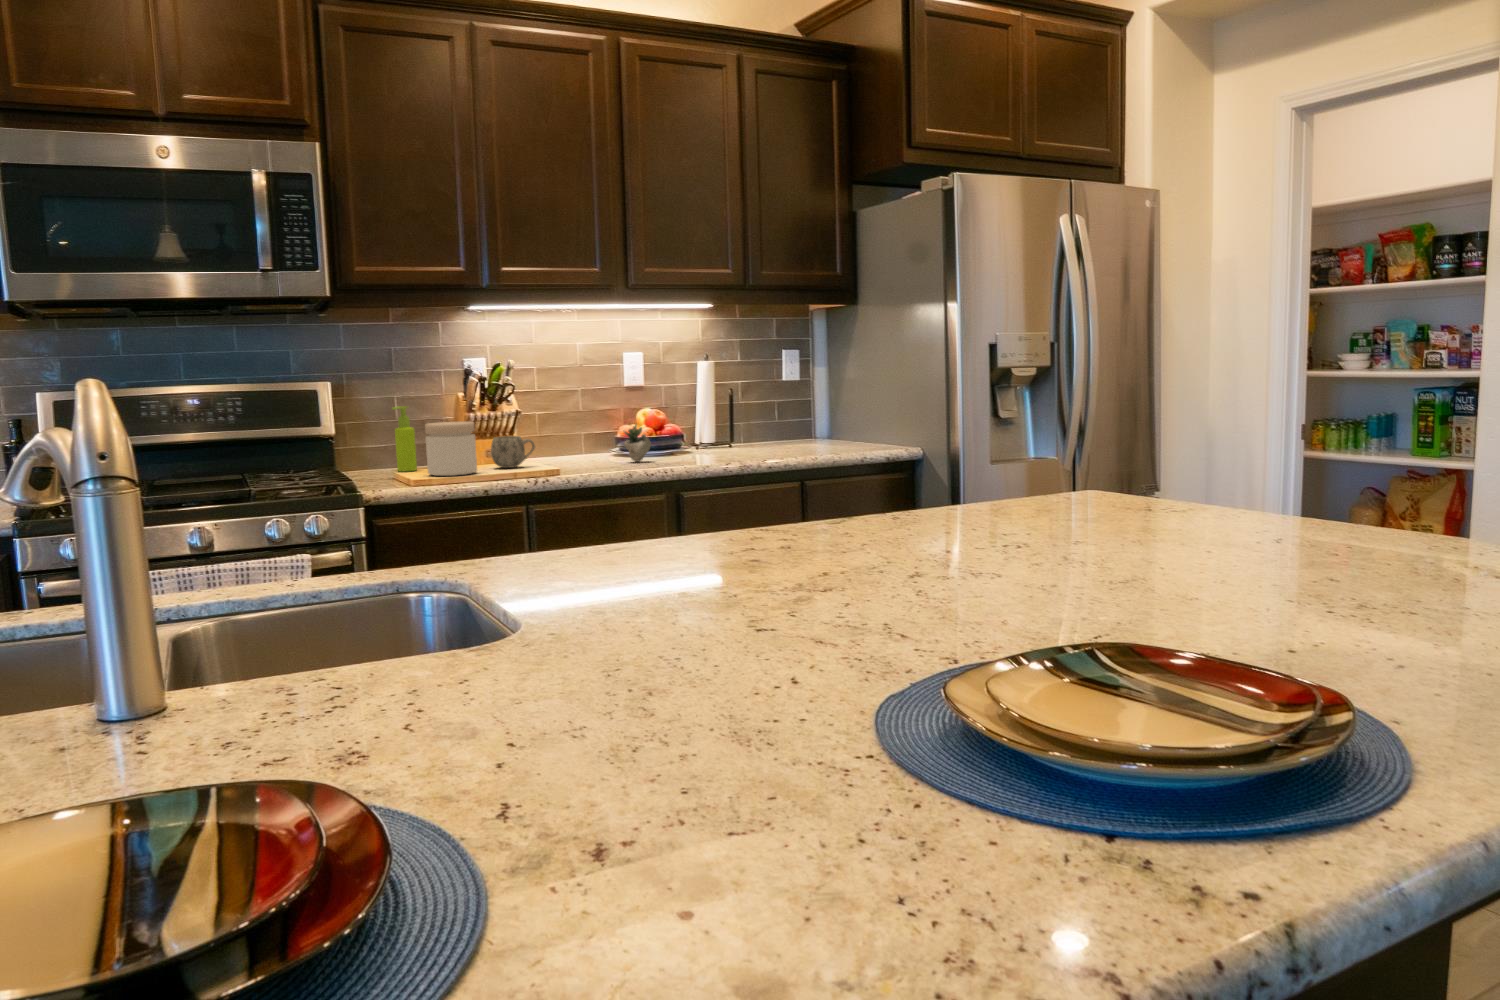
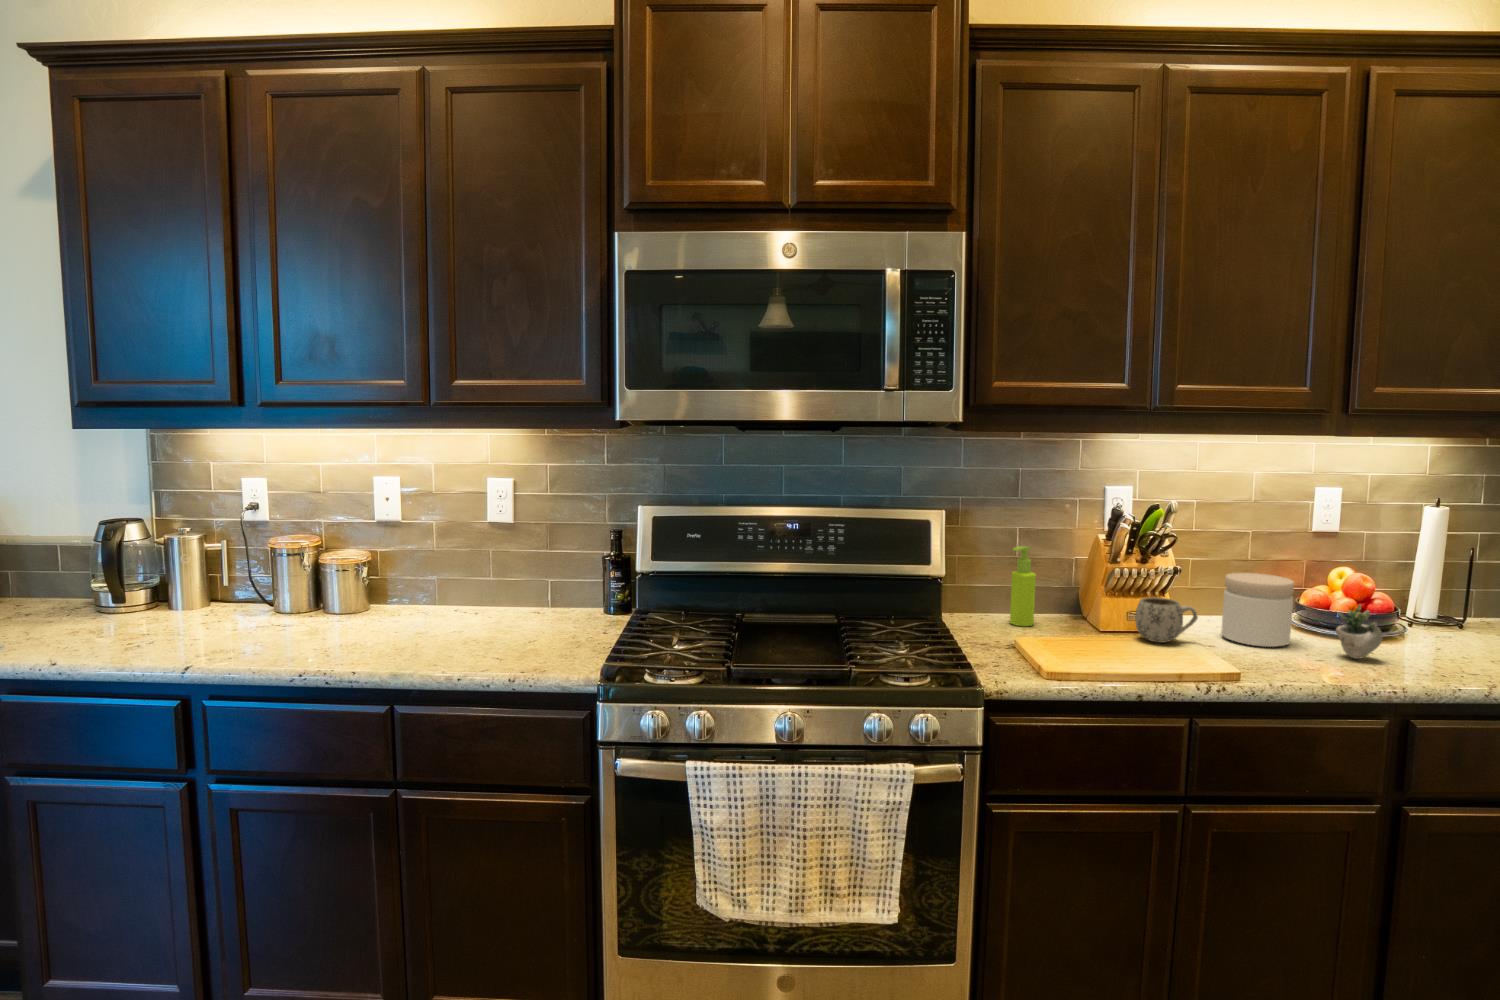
jar: present [425,422,477,476] -> present [1221,573,1294,647]

